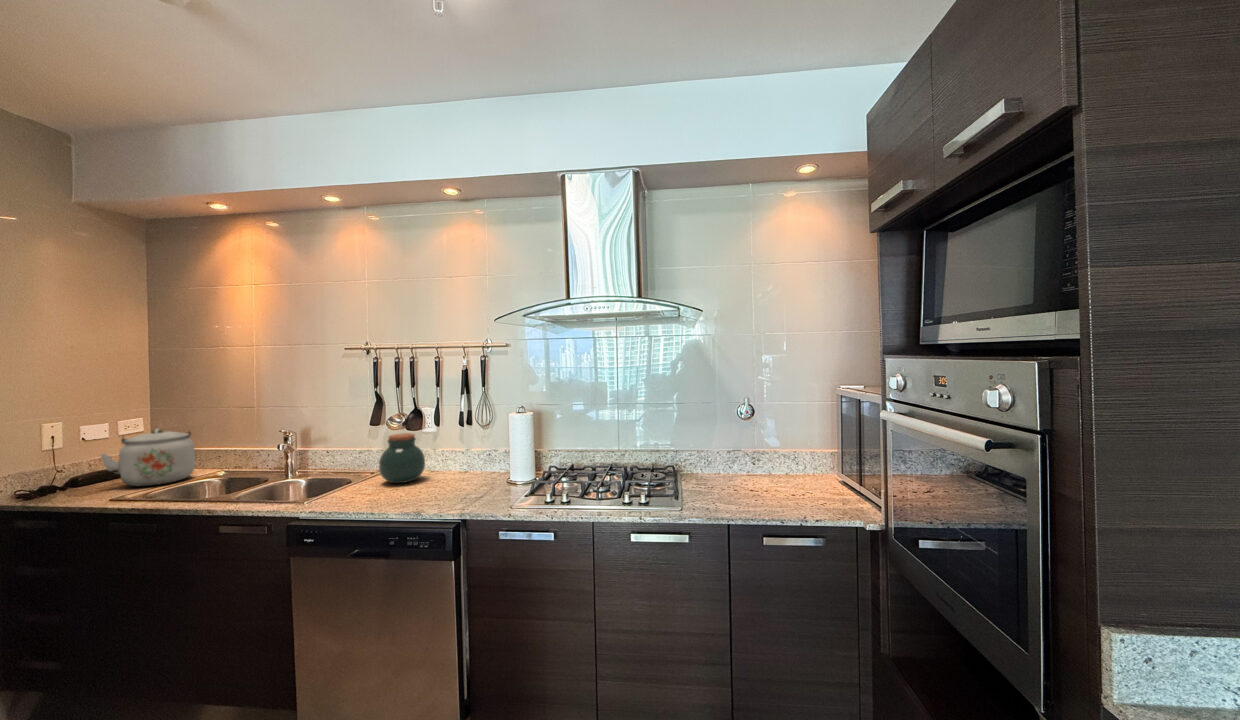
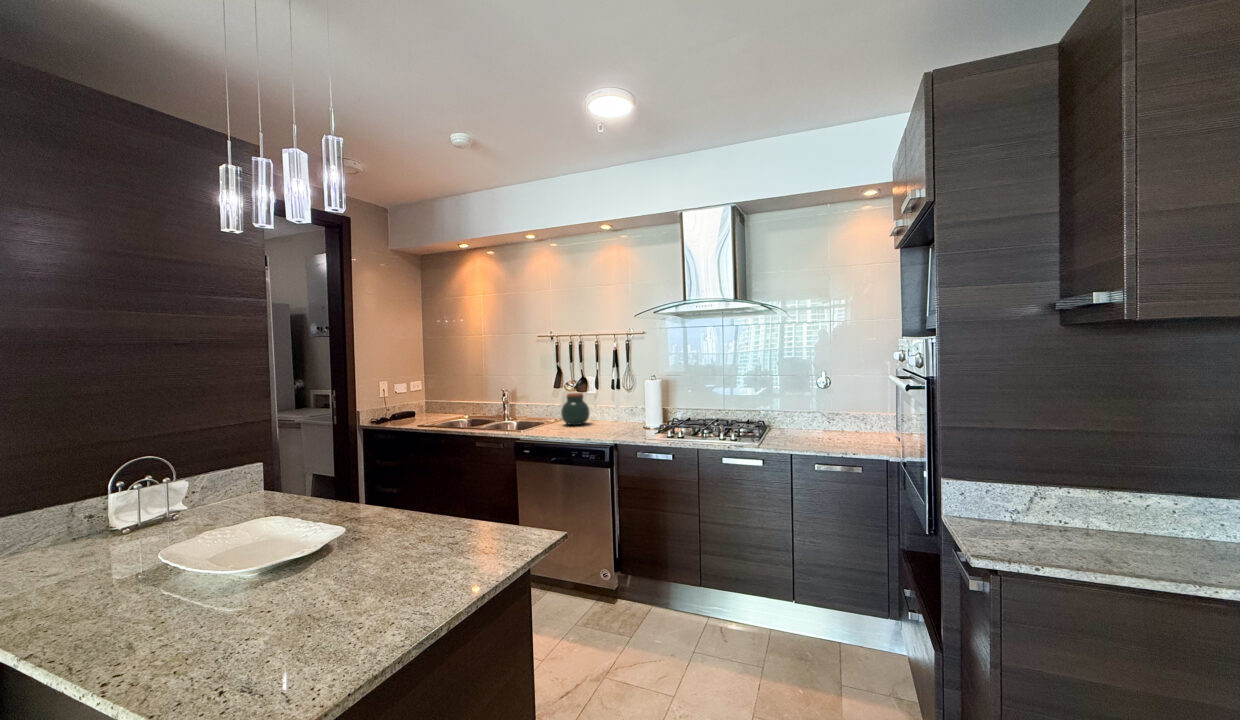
kettle: present [101,429,195,486] -> none [406,387,451,421]

